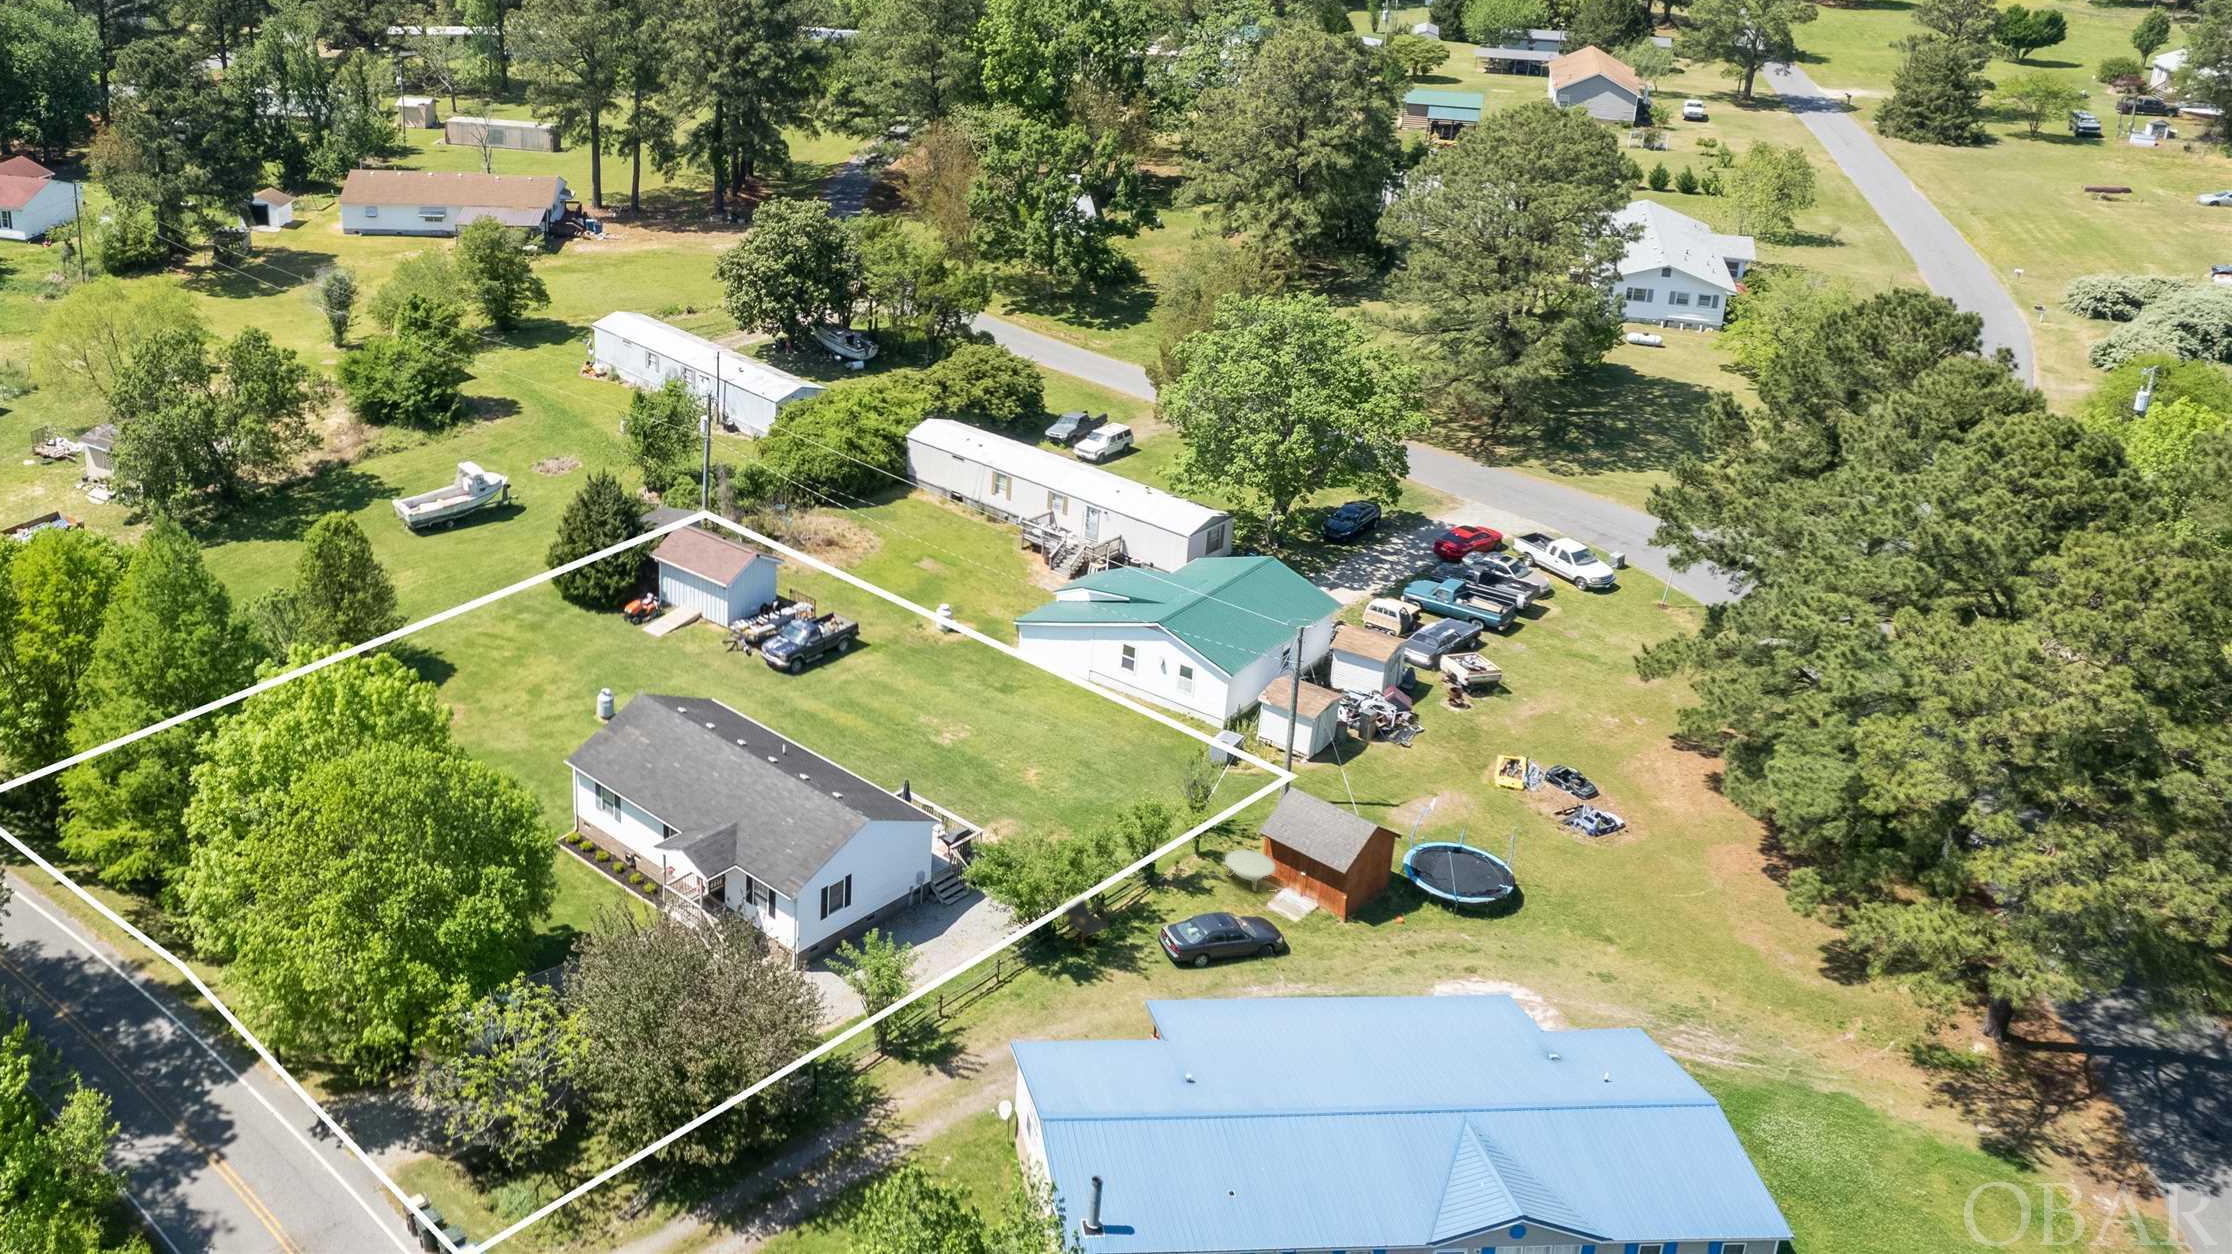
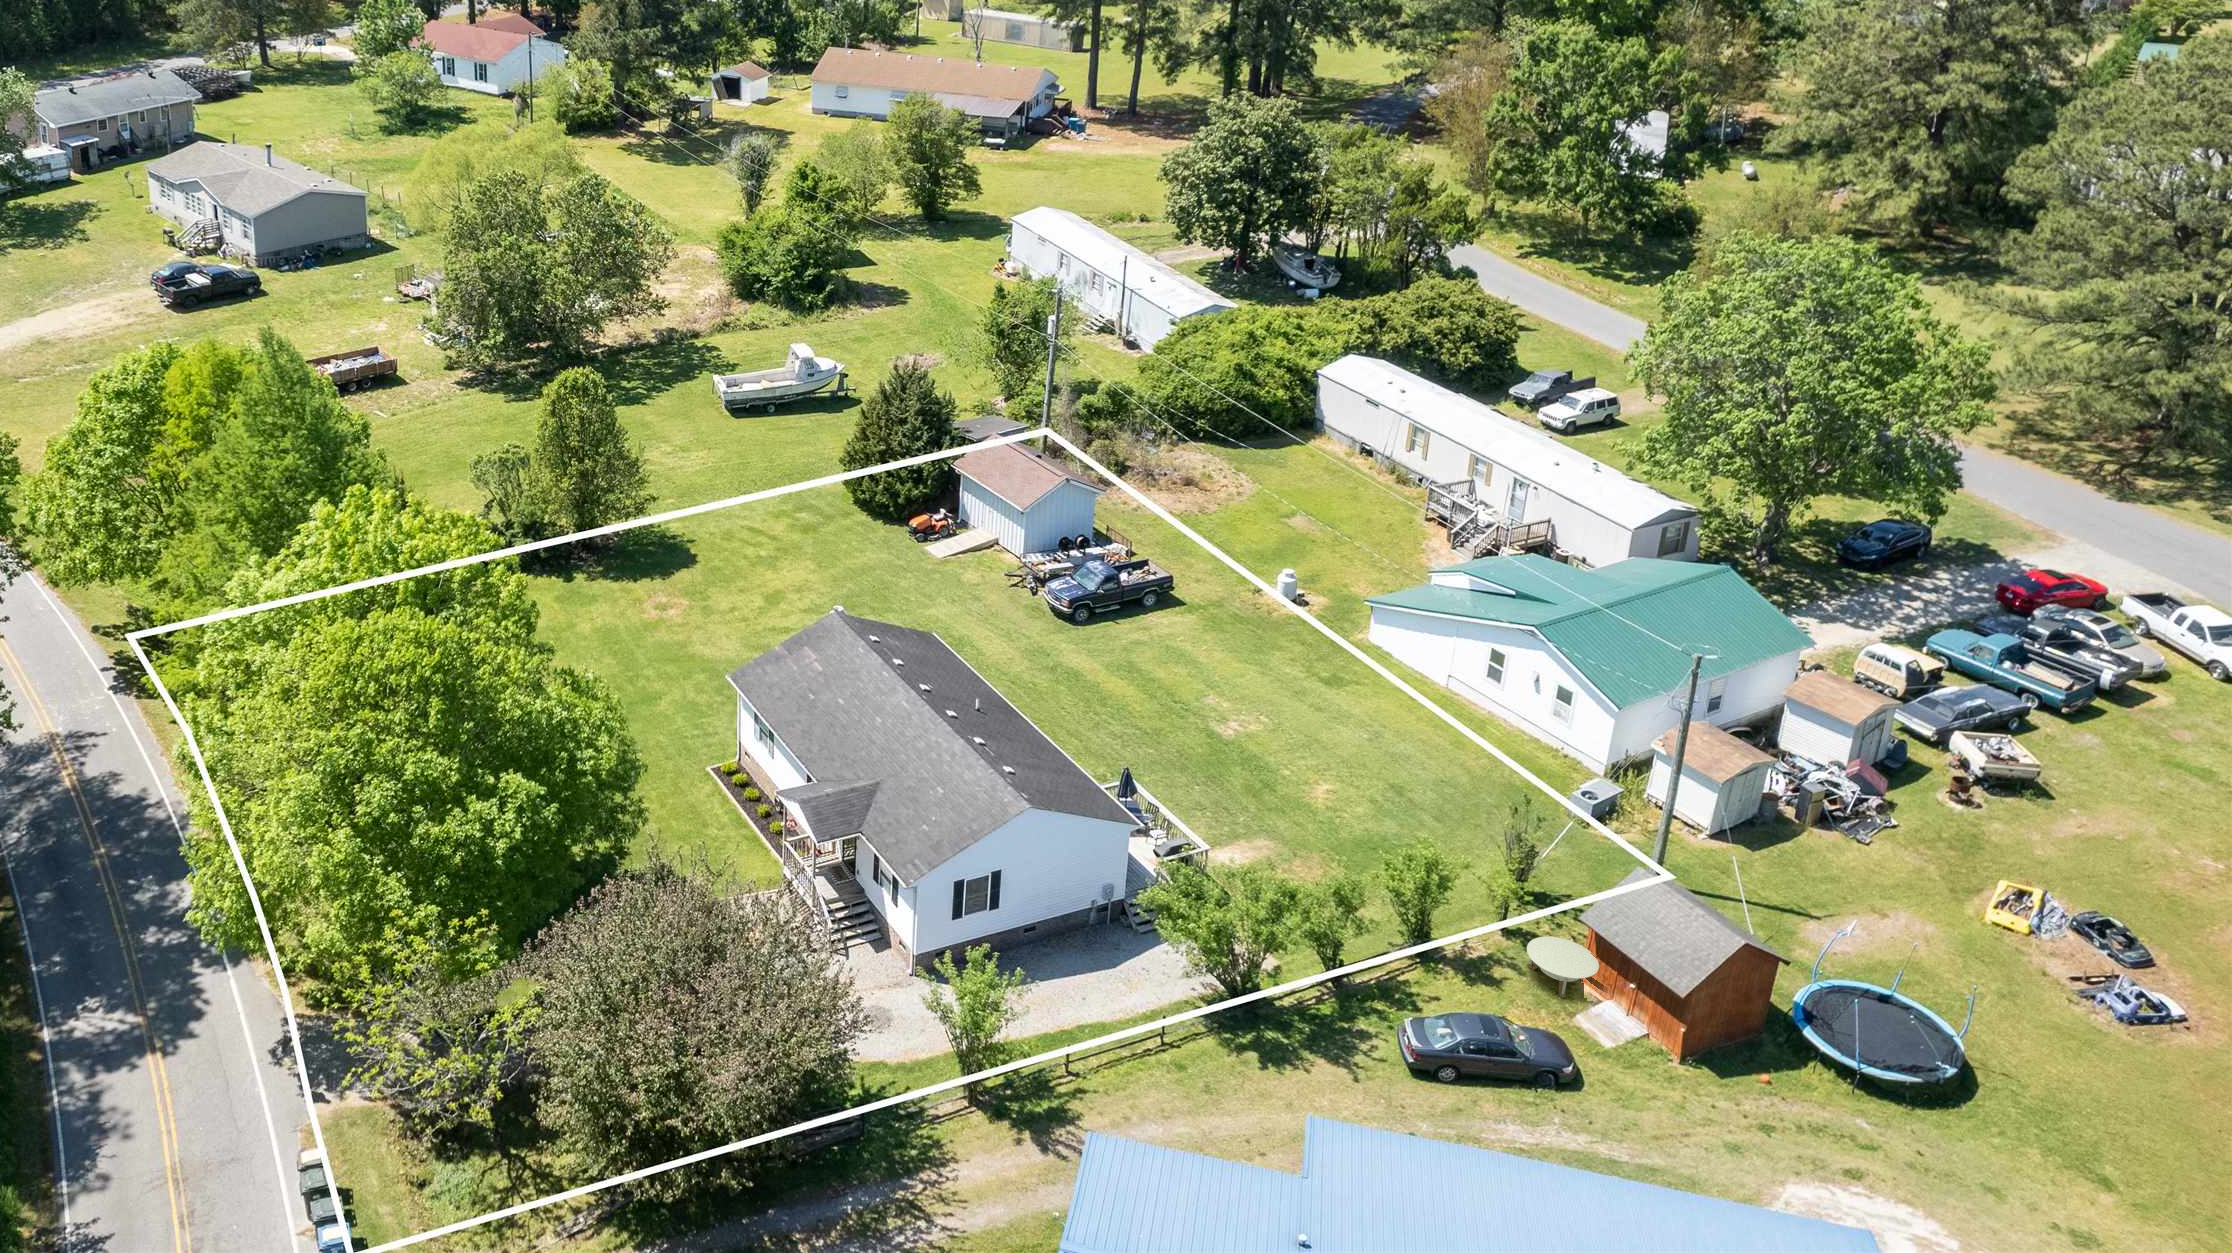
lounge chair: present [1062,900,1108,943] -> none [1268,942,1332,1021]

